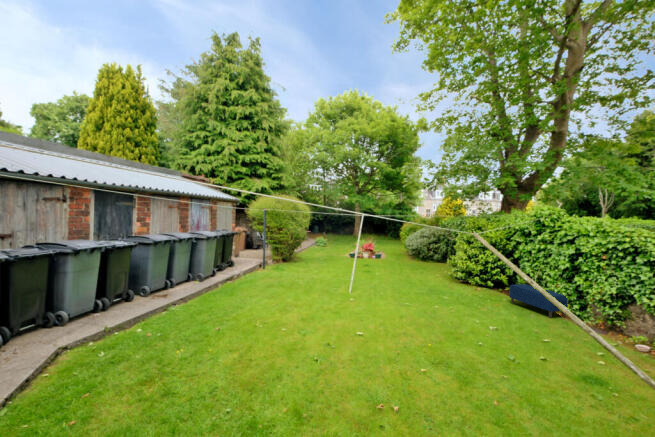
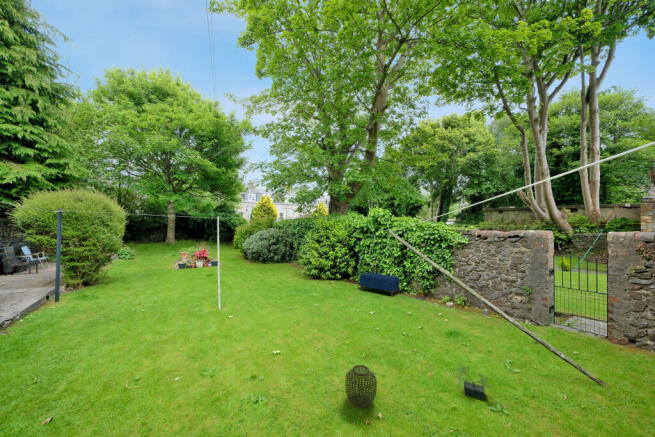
woven basket: none [405,346,431,379] -> present [345,365,377,408]
decorative plant: none [524,381,564,424] -> present [456,364,487,400]

